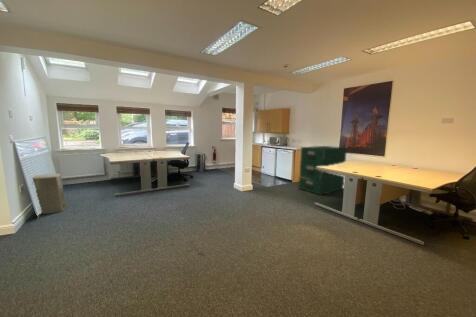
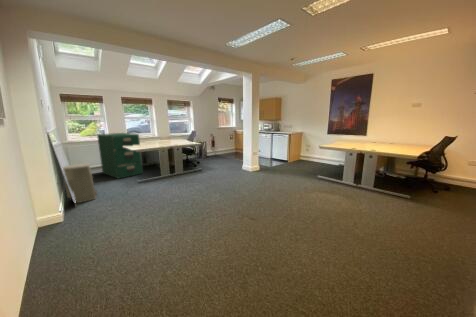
filing cabinet: present [299,146,347,195] -> present [98,133,143,178]

